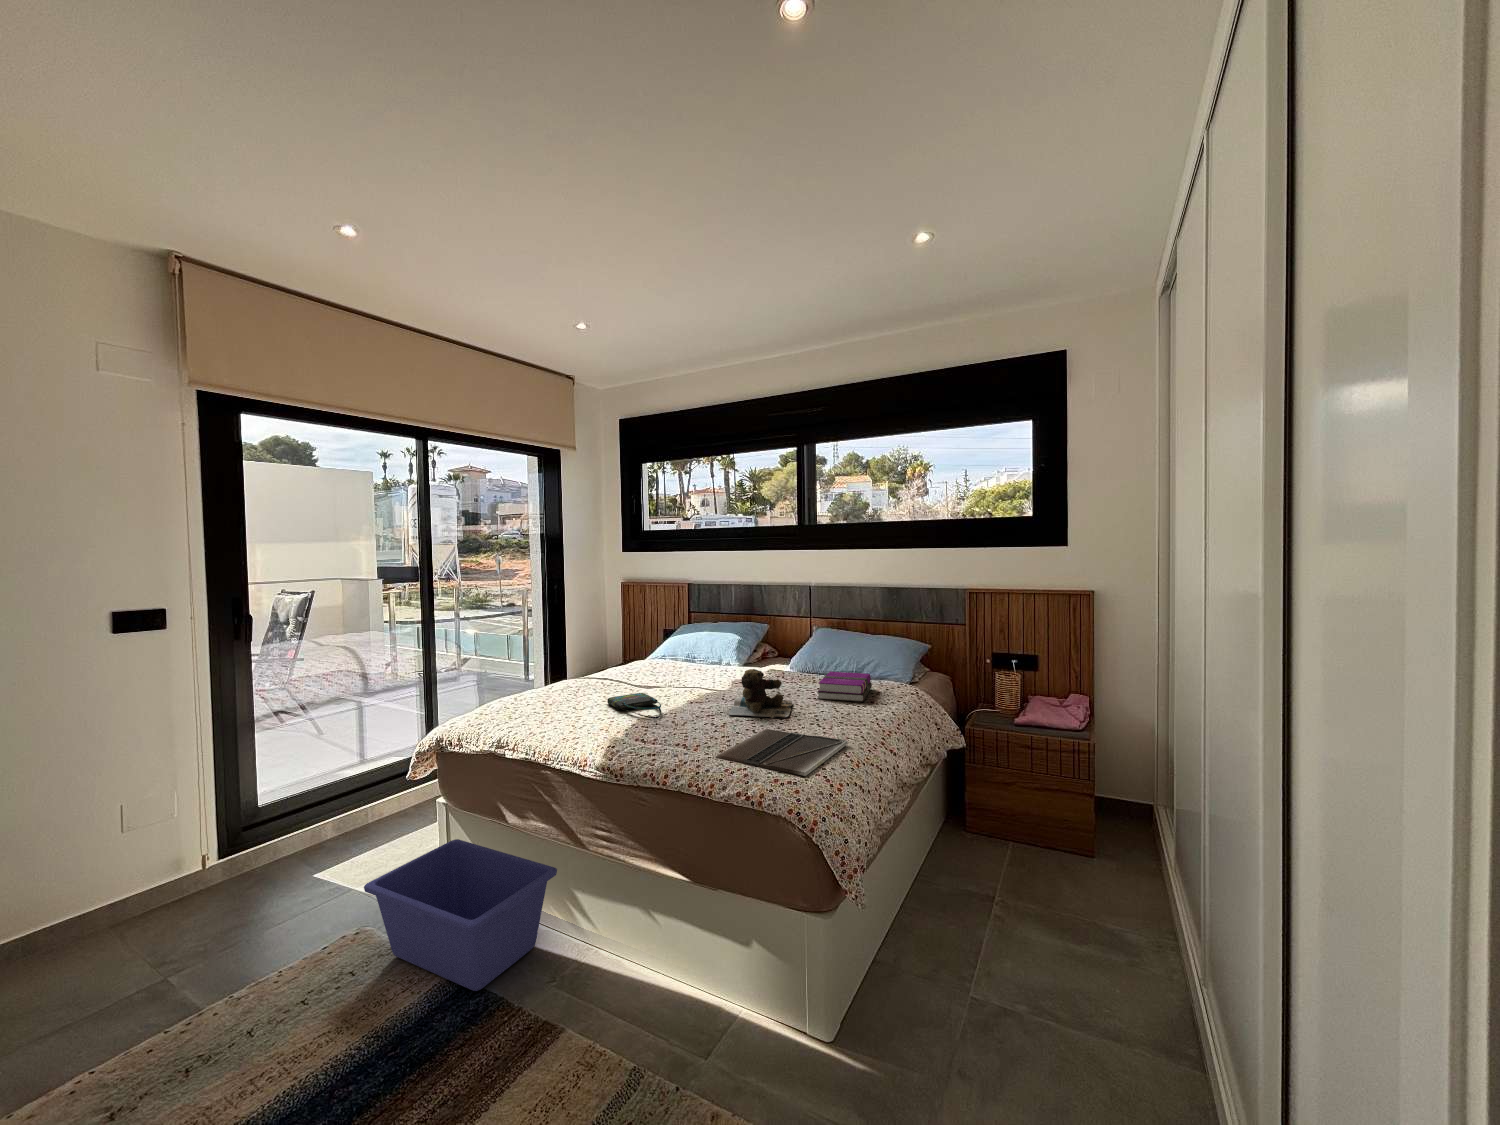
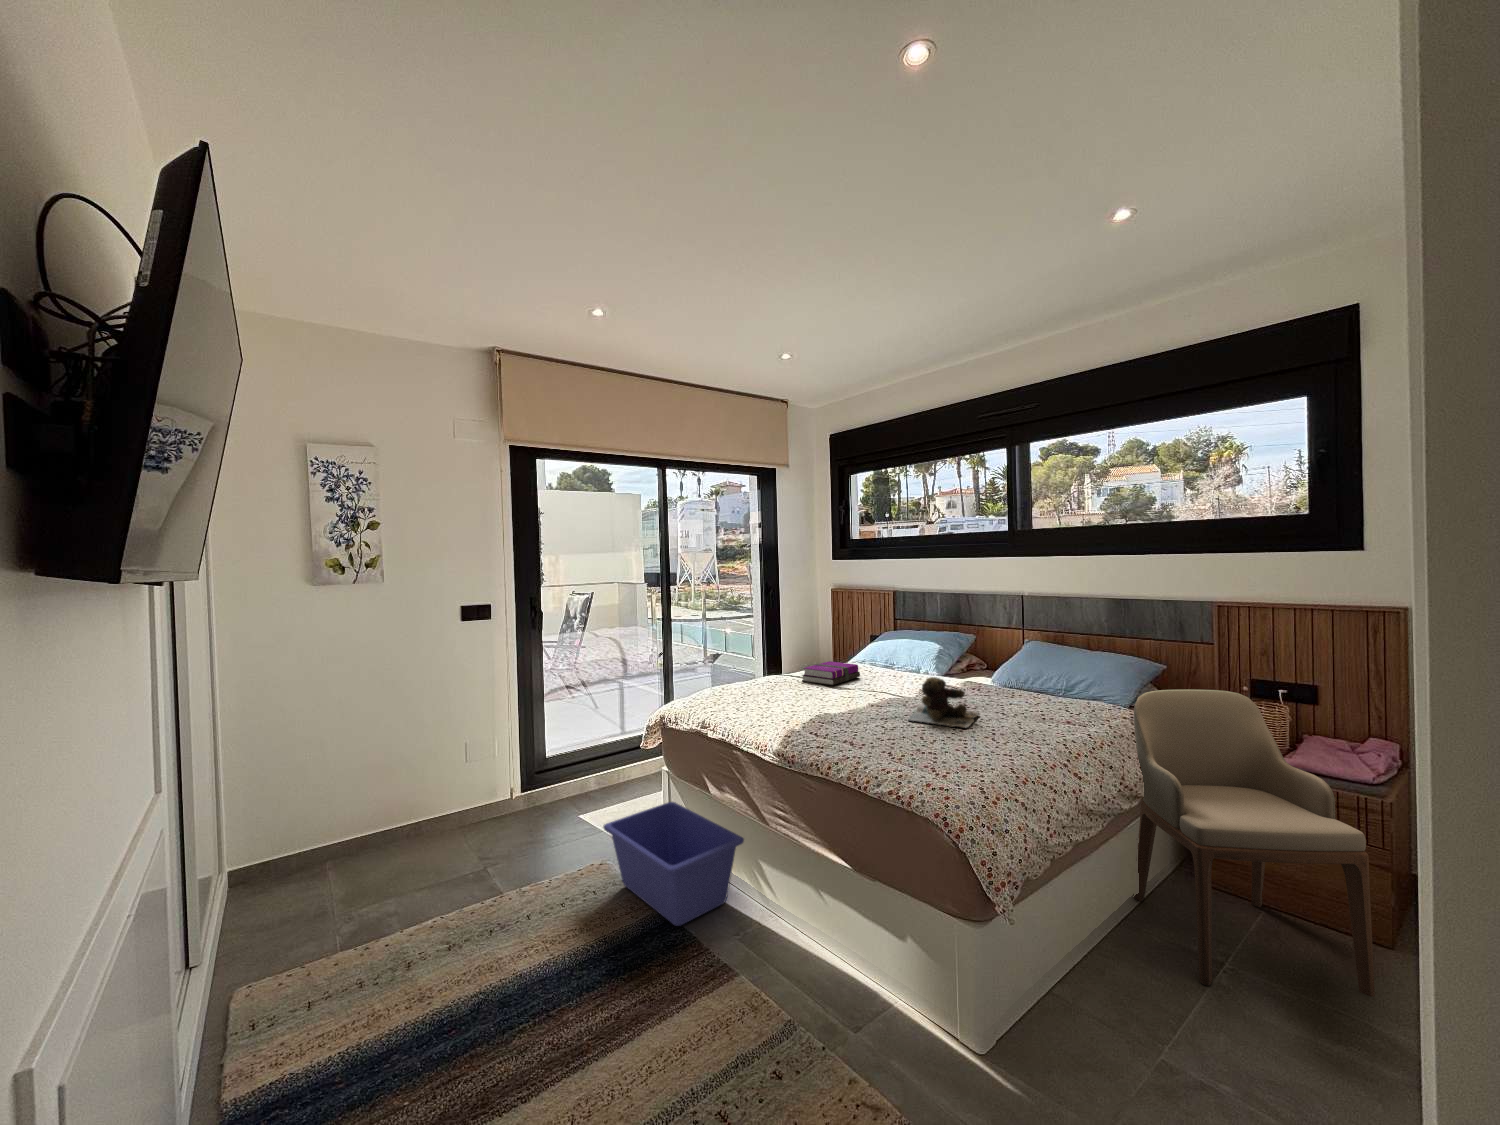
armchair: none [921,665,1095,920] -> present [1133,689,1375,997]
hardback book: present [817,672,872,702] -> present [802,661,860,685]
tote bag: present [607,693,661,719] -> none [799,693,845,717]
laptop: present [716,729,848,776] -> none [878,737,1021,785]

